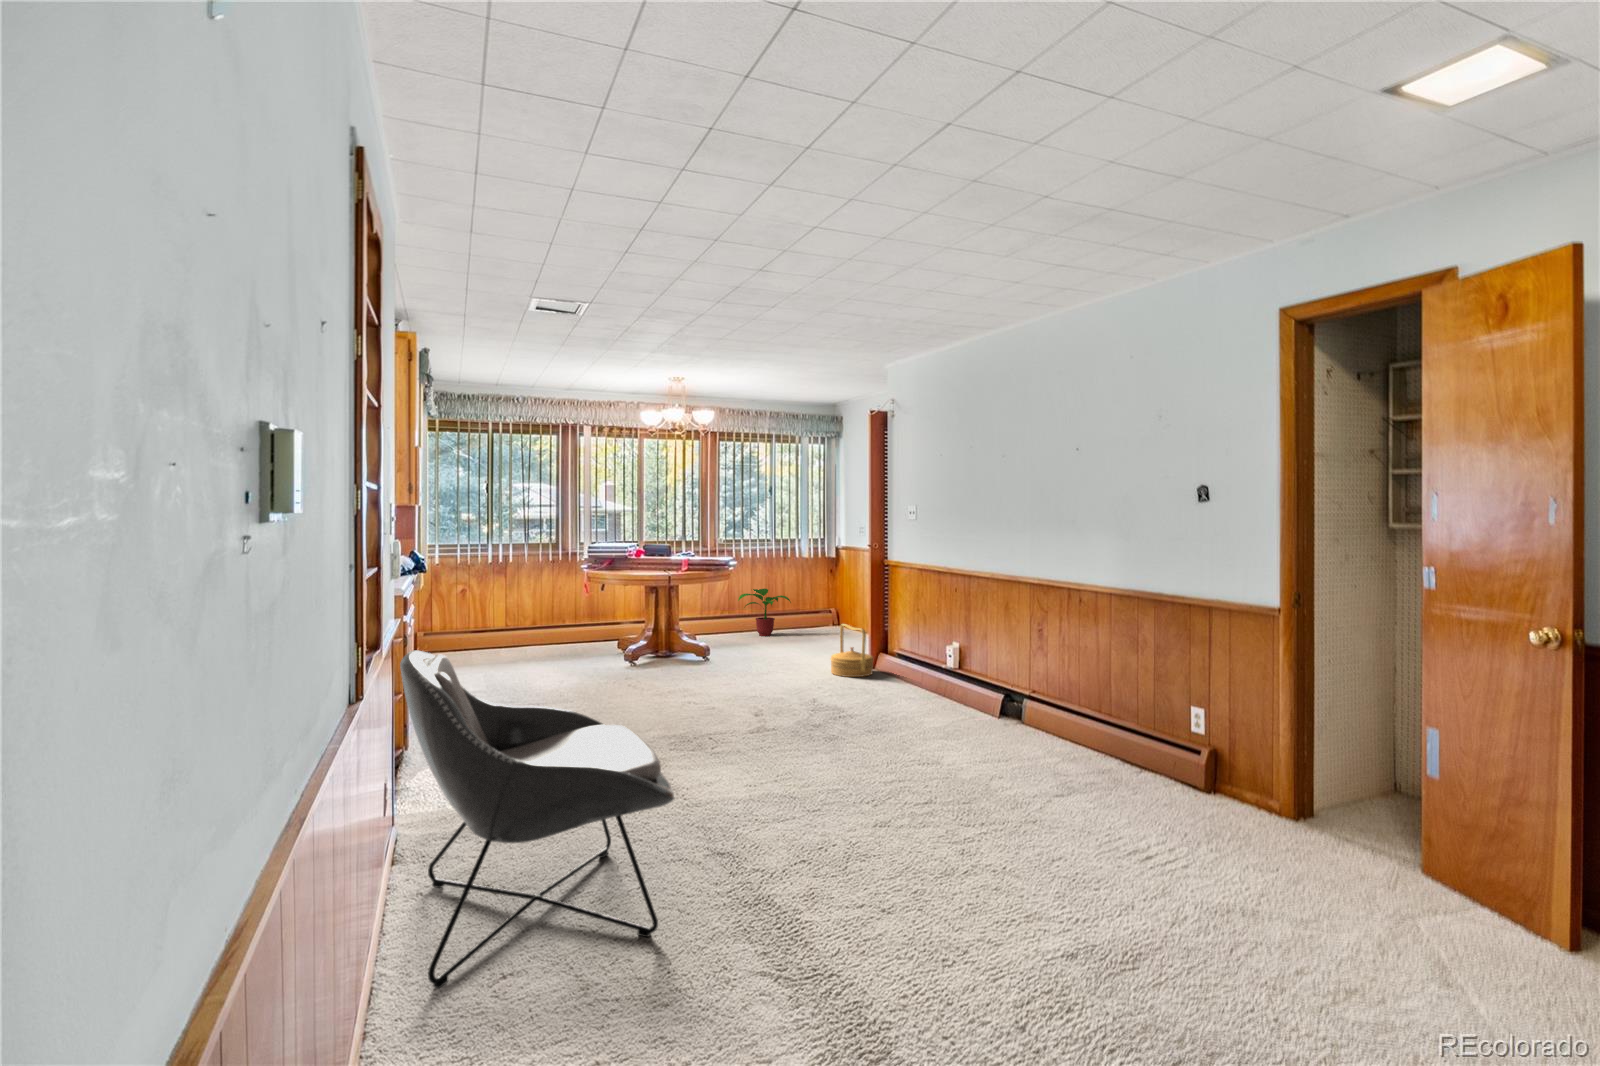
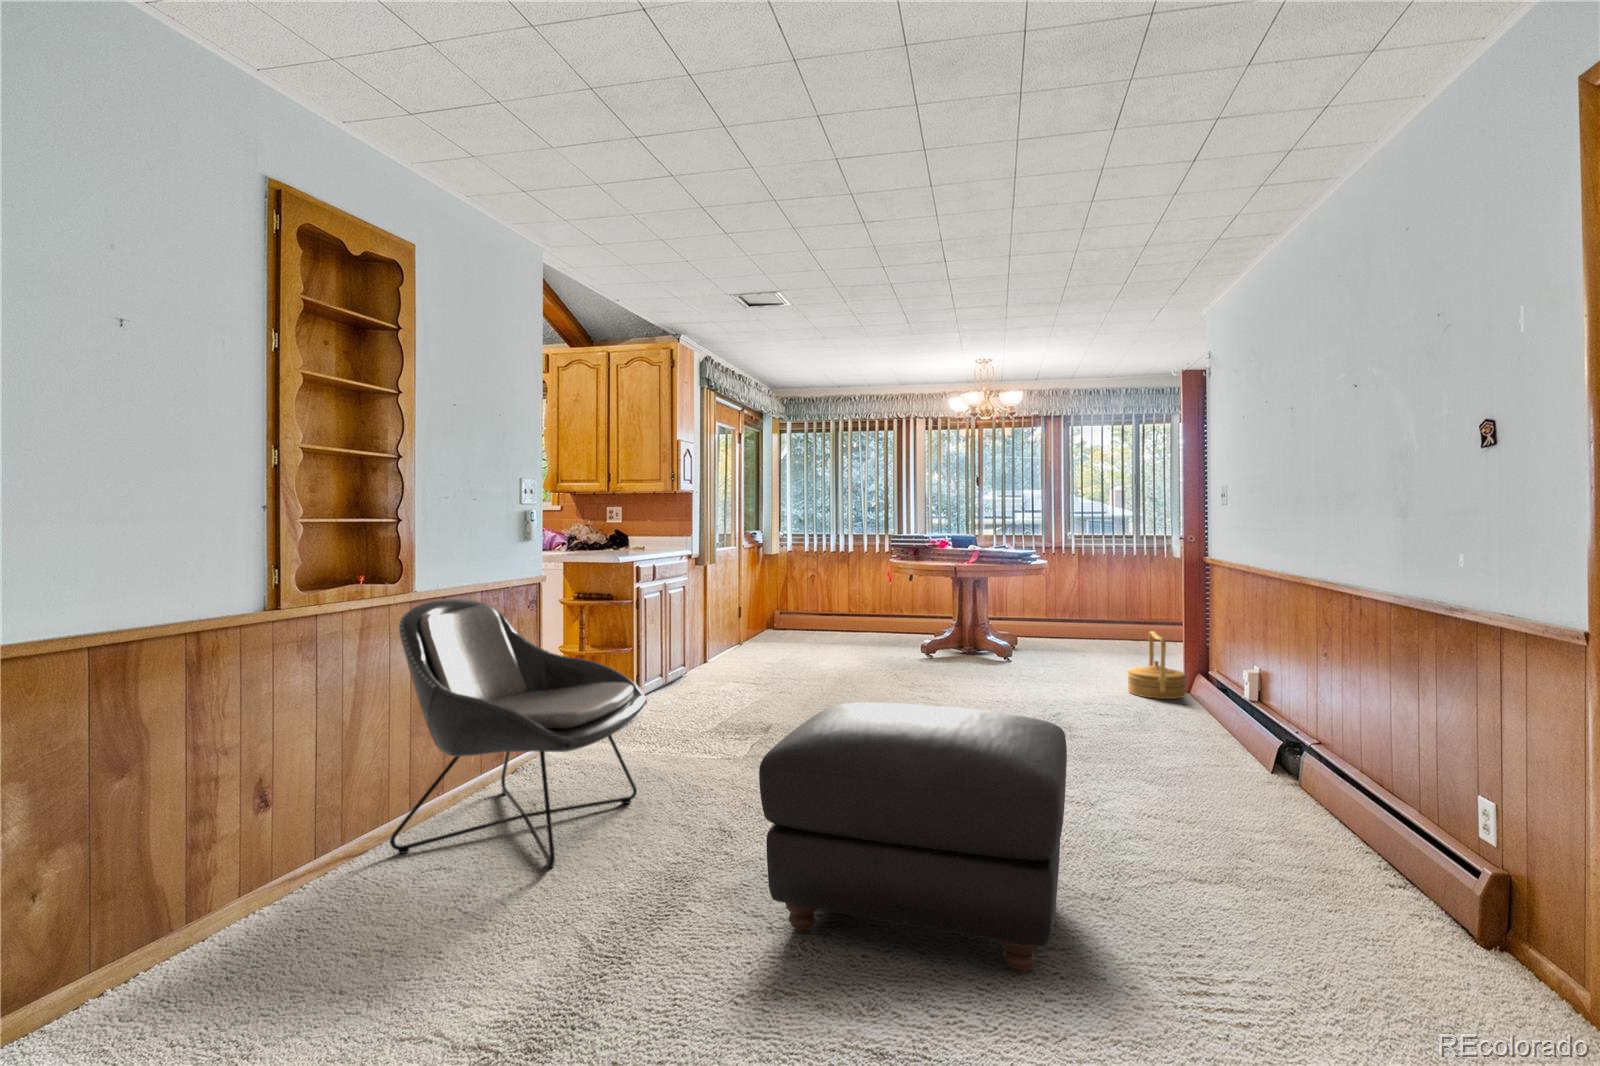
potted plant: present [738,589,791,636] -> none [1082,588,1151,645]
ottoman: none [846,699,1121,906] -> present [759,703,1067,974]

